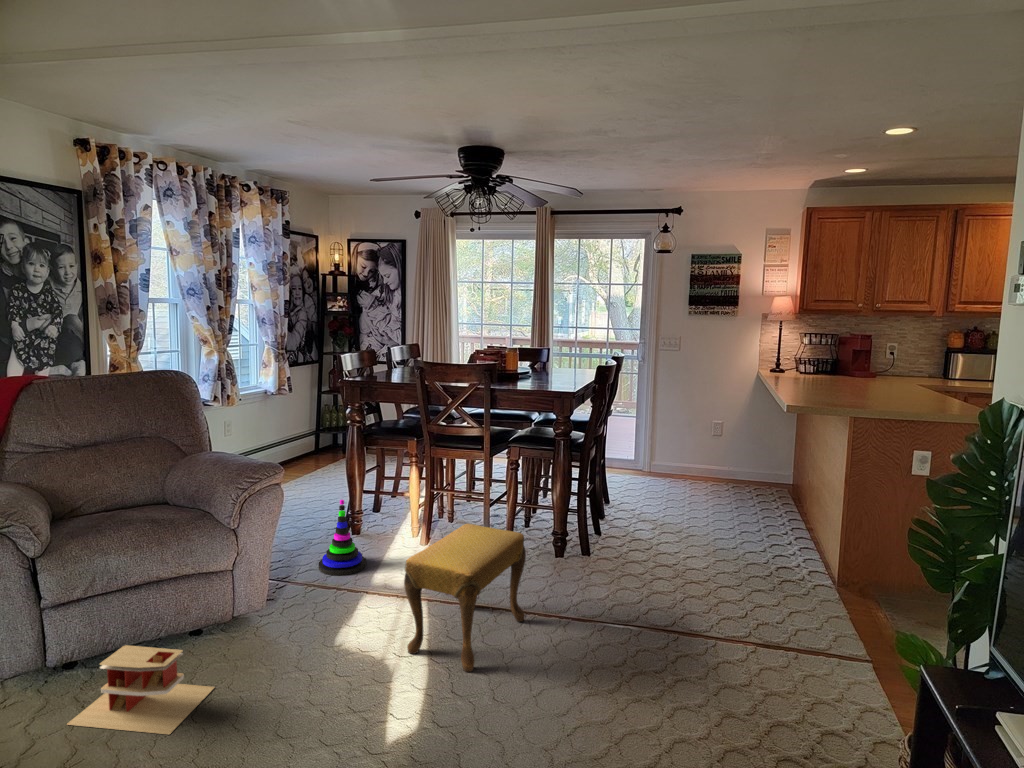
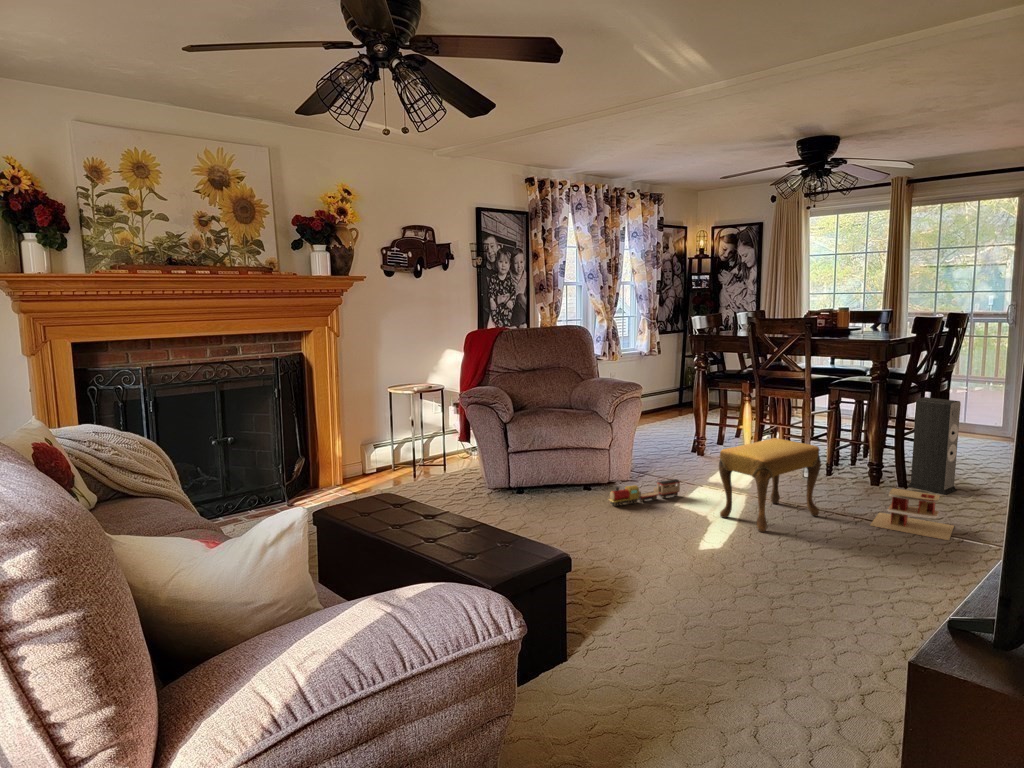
speaker: none [590,448,635,554] -> present [908,397,961,495]
stacking toy: present [319,500,366,575] -> none [668,421,703,475]
toy train: none [235,597,344,668] -> present [609,479,680,506]
toy house: present [67,645,214,734] -> present [870,488,954,540]

